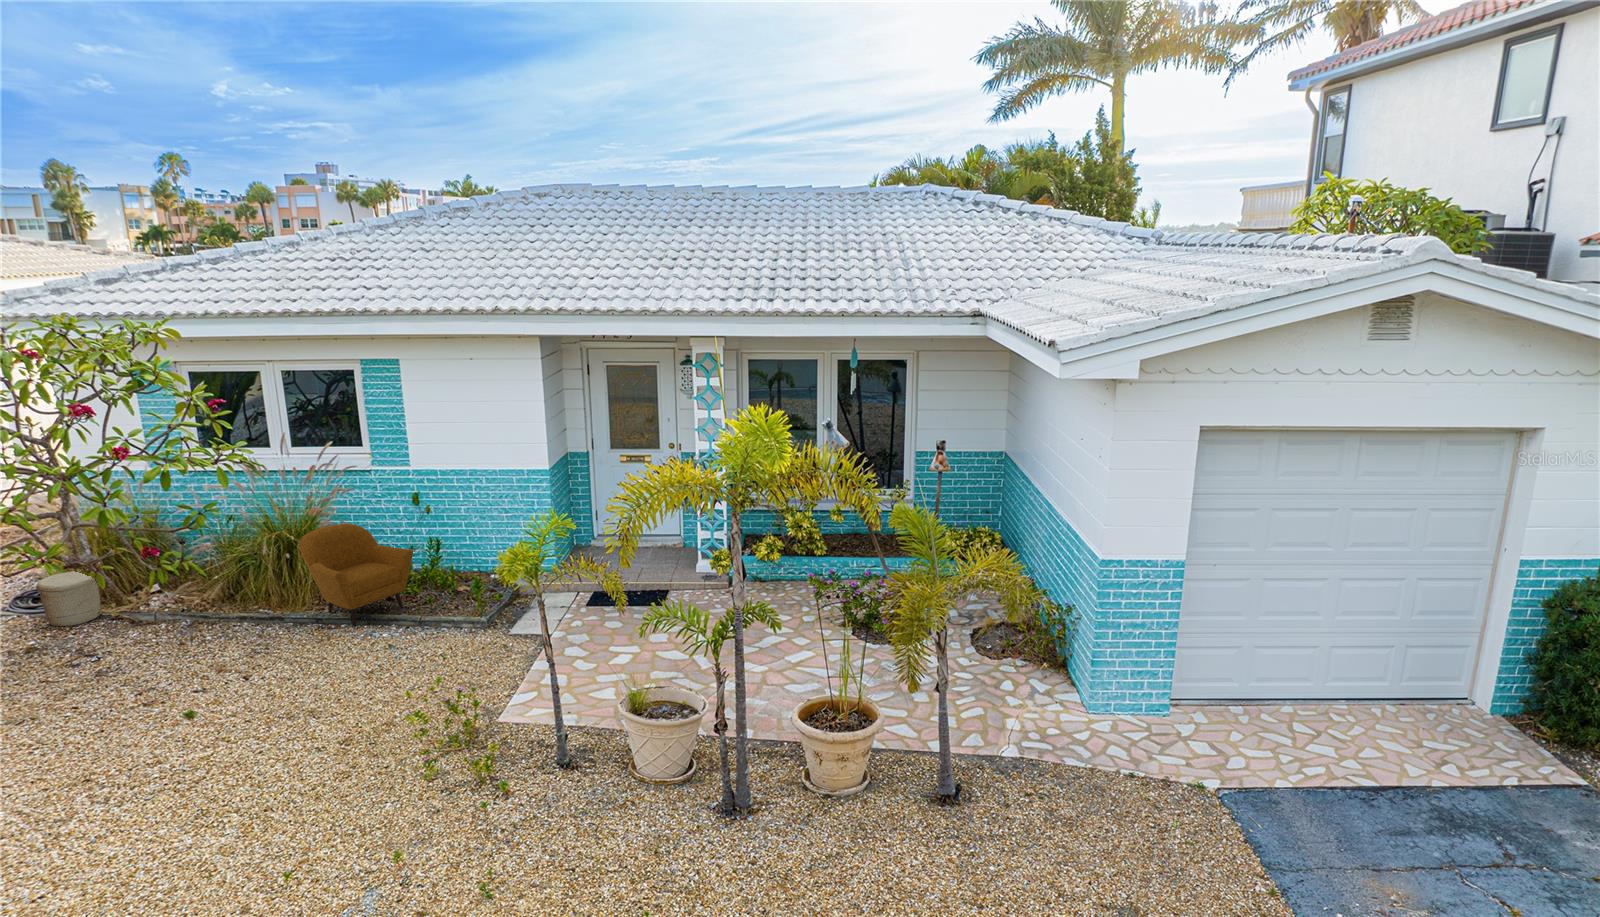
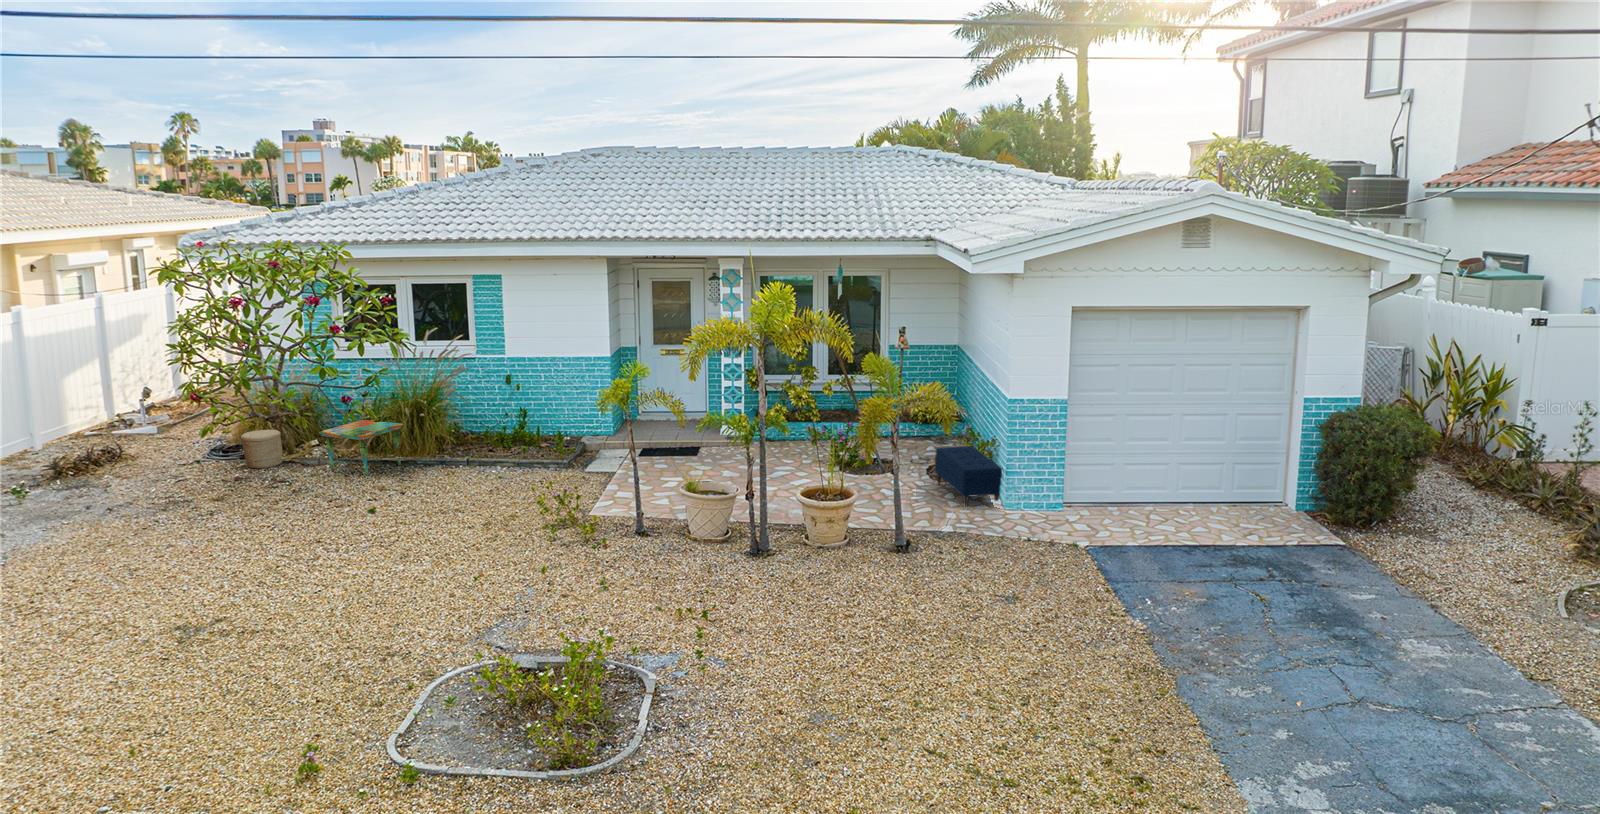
armchair: present [299,524,413,626] -> none [431,397,513,468]
side table: none [138,557,261,643] -> present [319,420,403,476]
bench: none [986,606,1091,710] -> present [935,446,1002,508]

